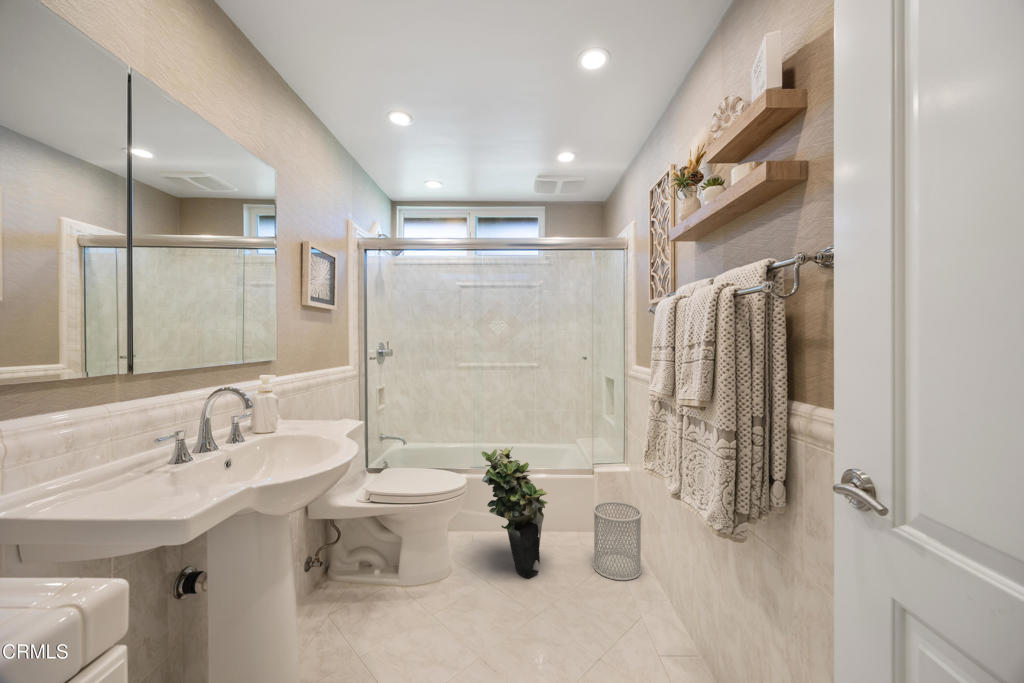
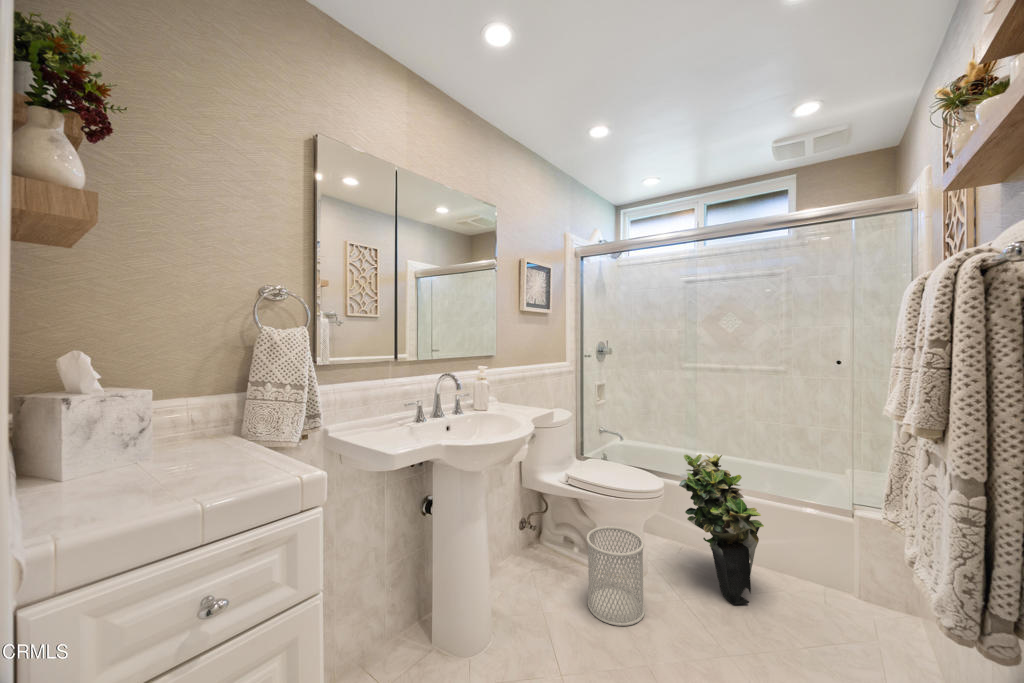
wastebasket: present [593,501,642,580] -> present [586,526,645,626]

